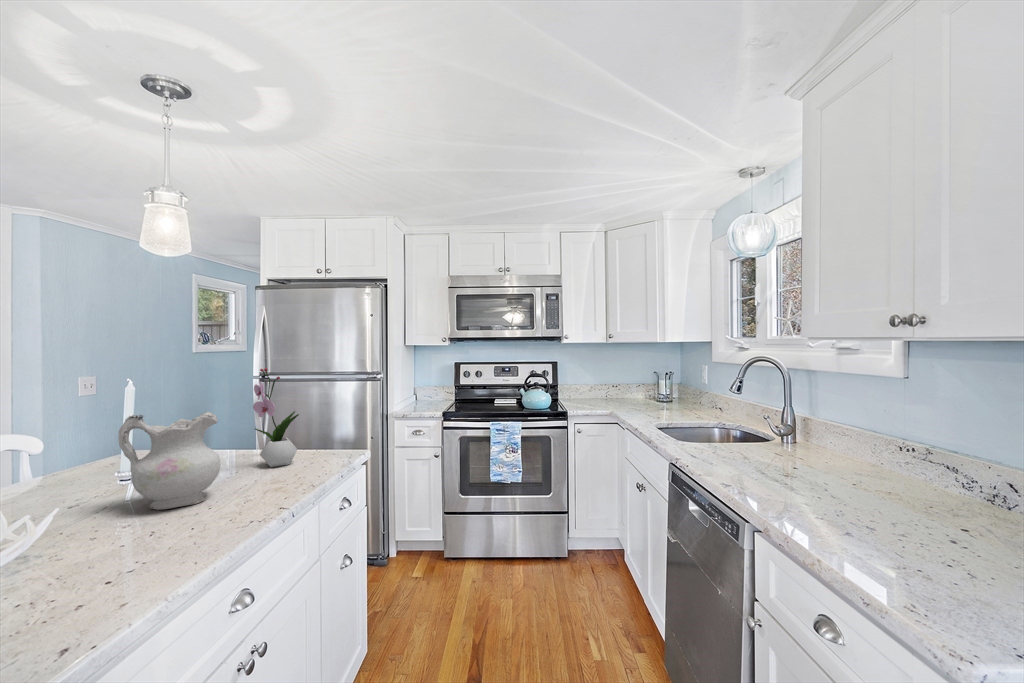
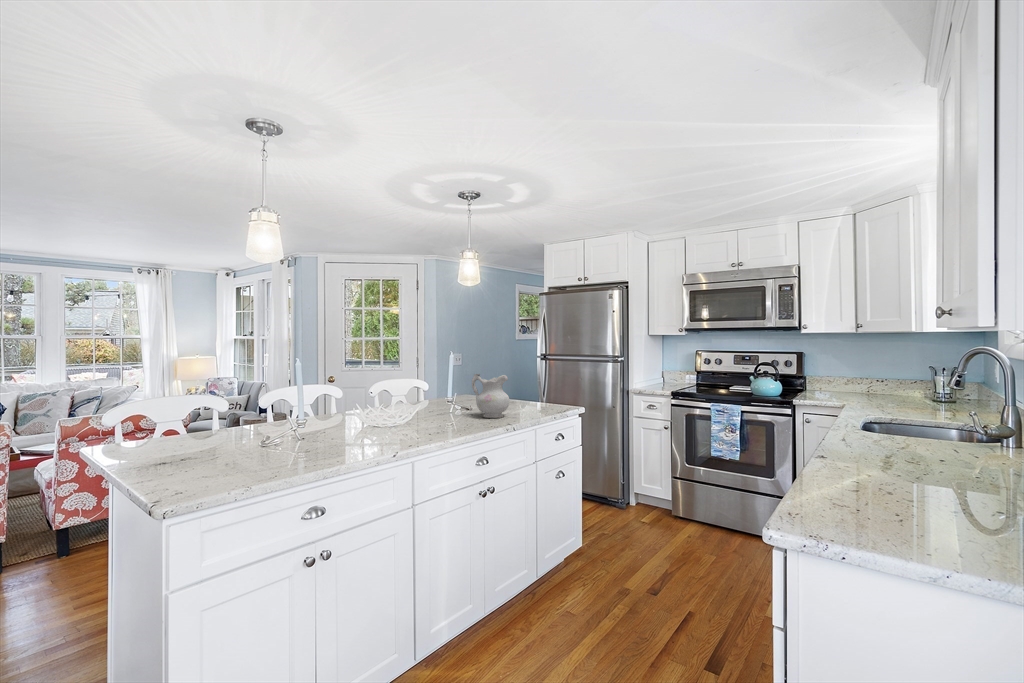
flower arrangement: present [253,368,299,467] -> none [528,353,550,409]

